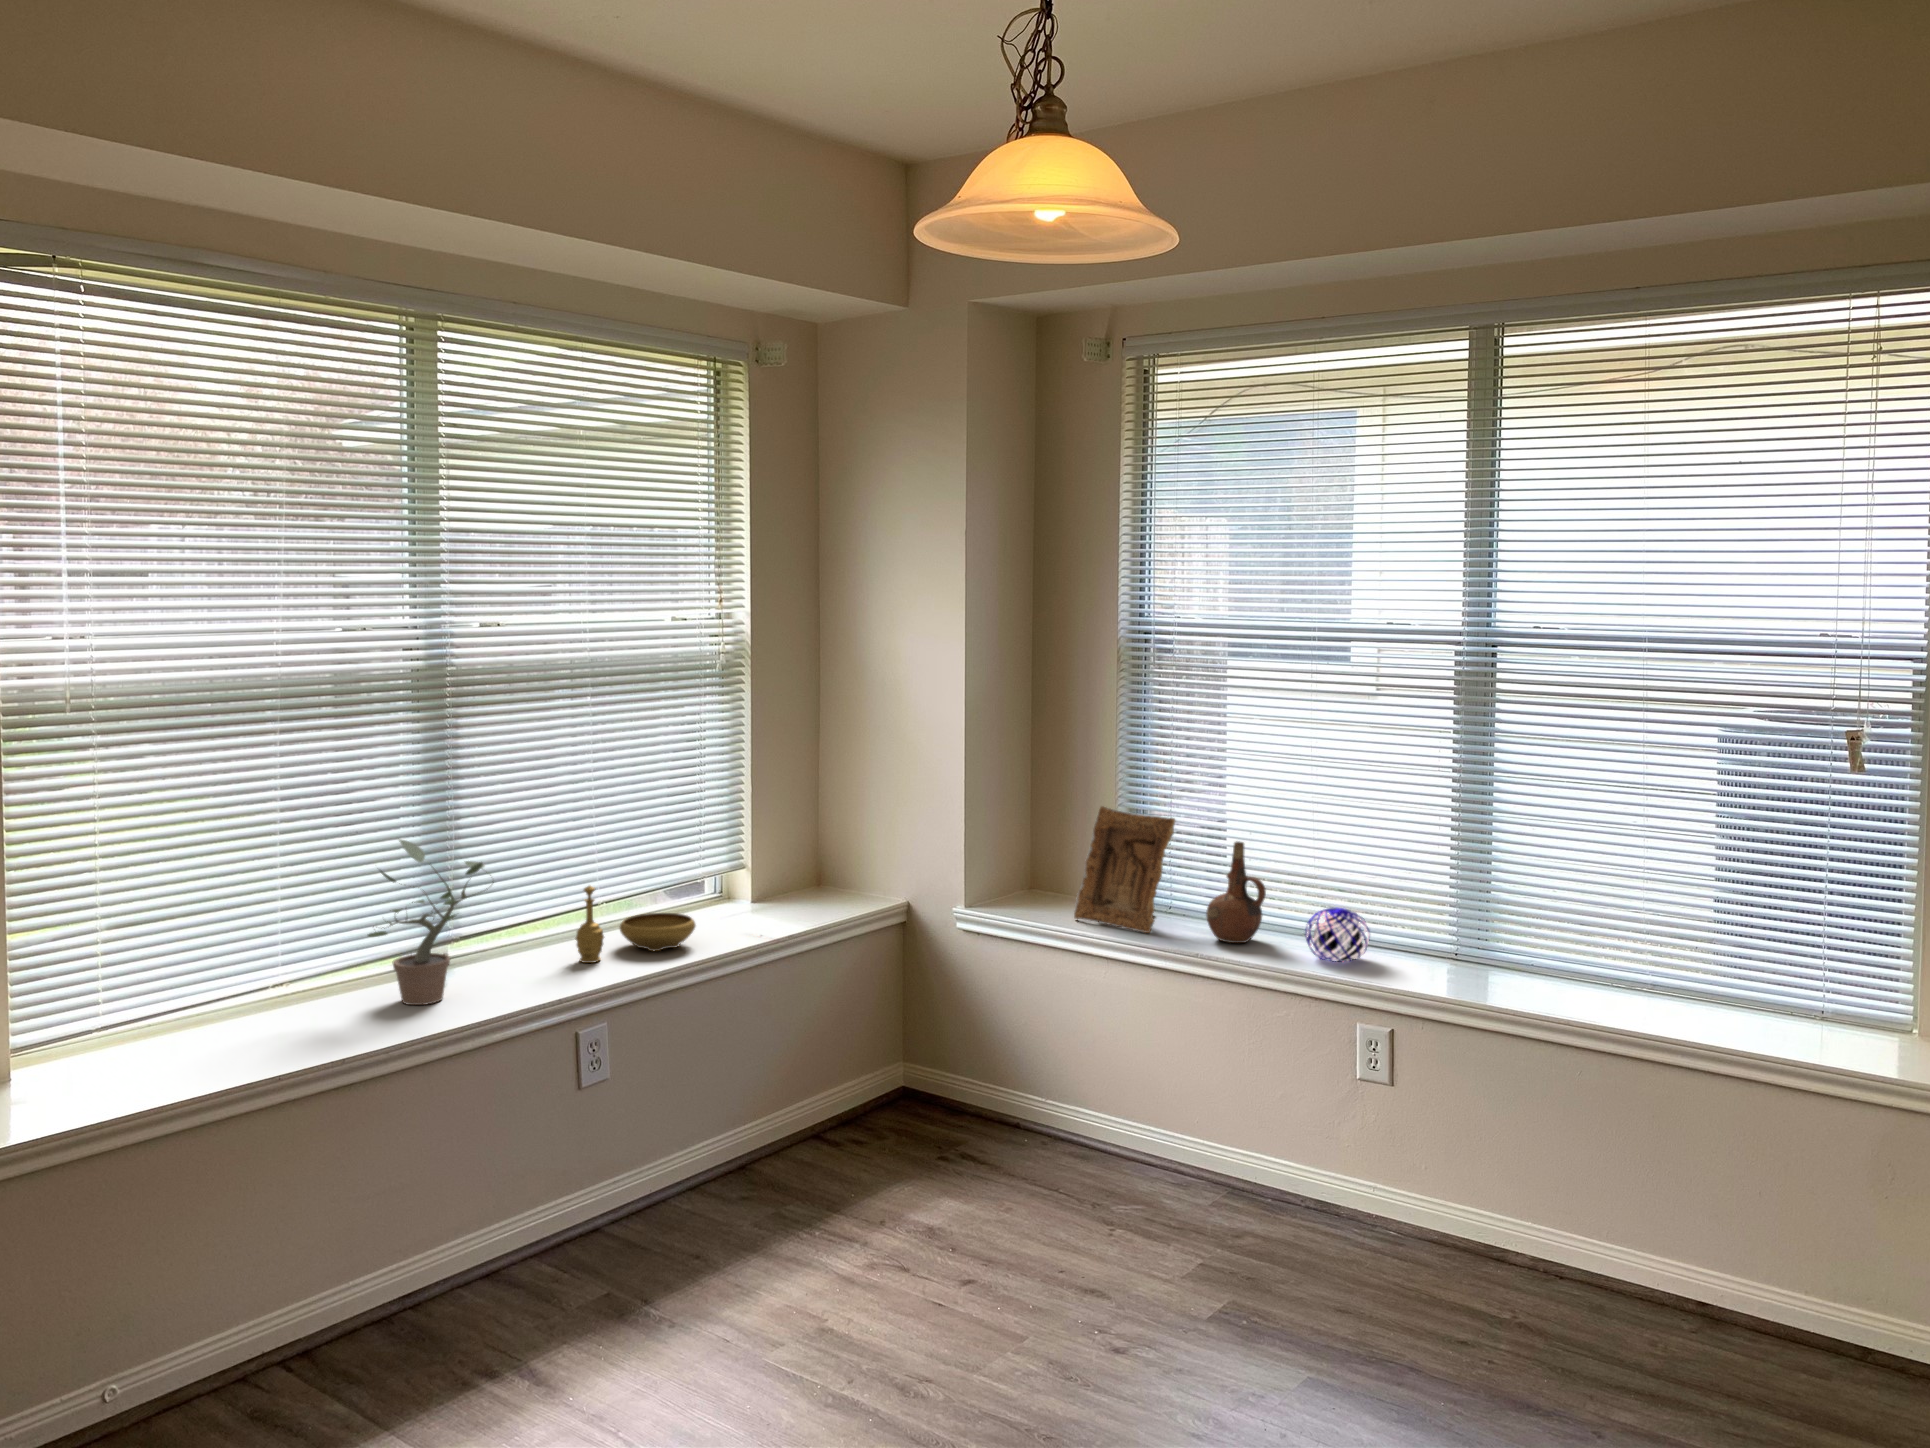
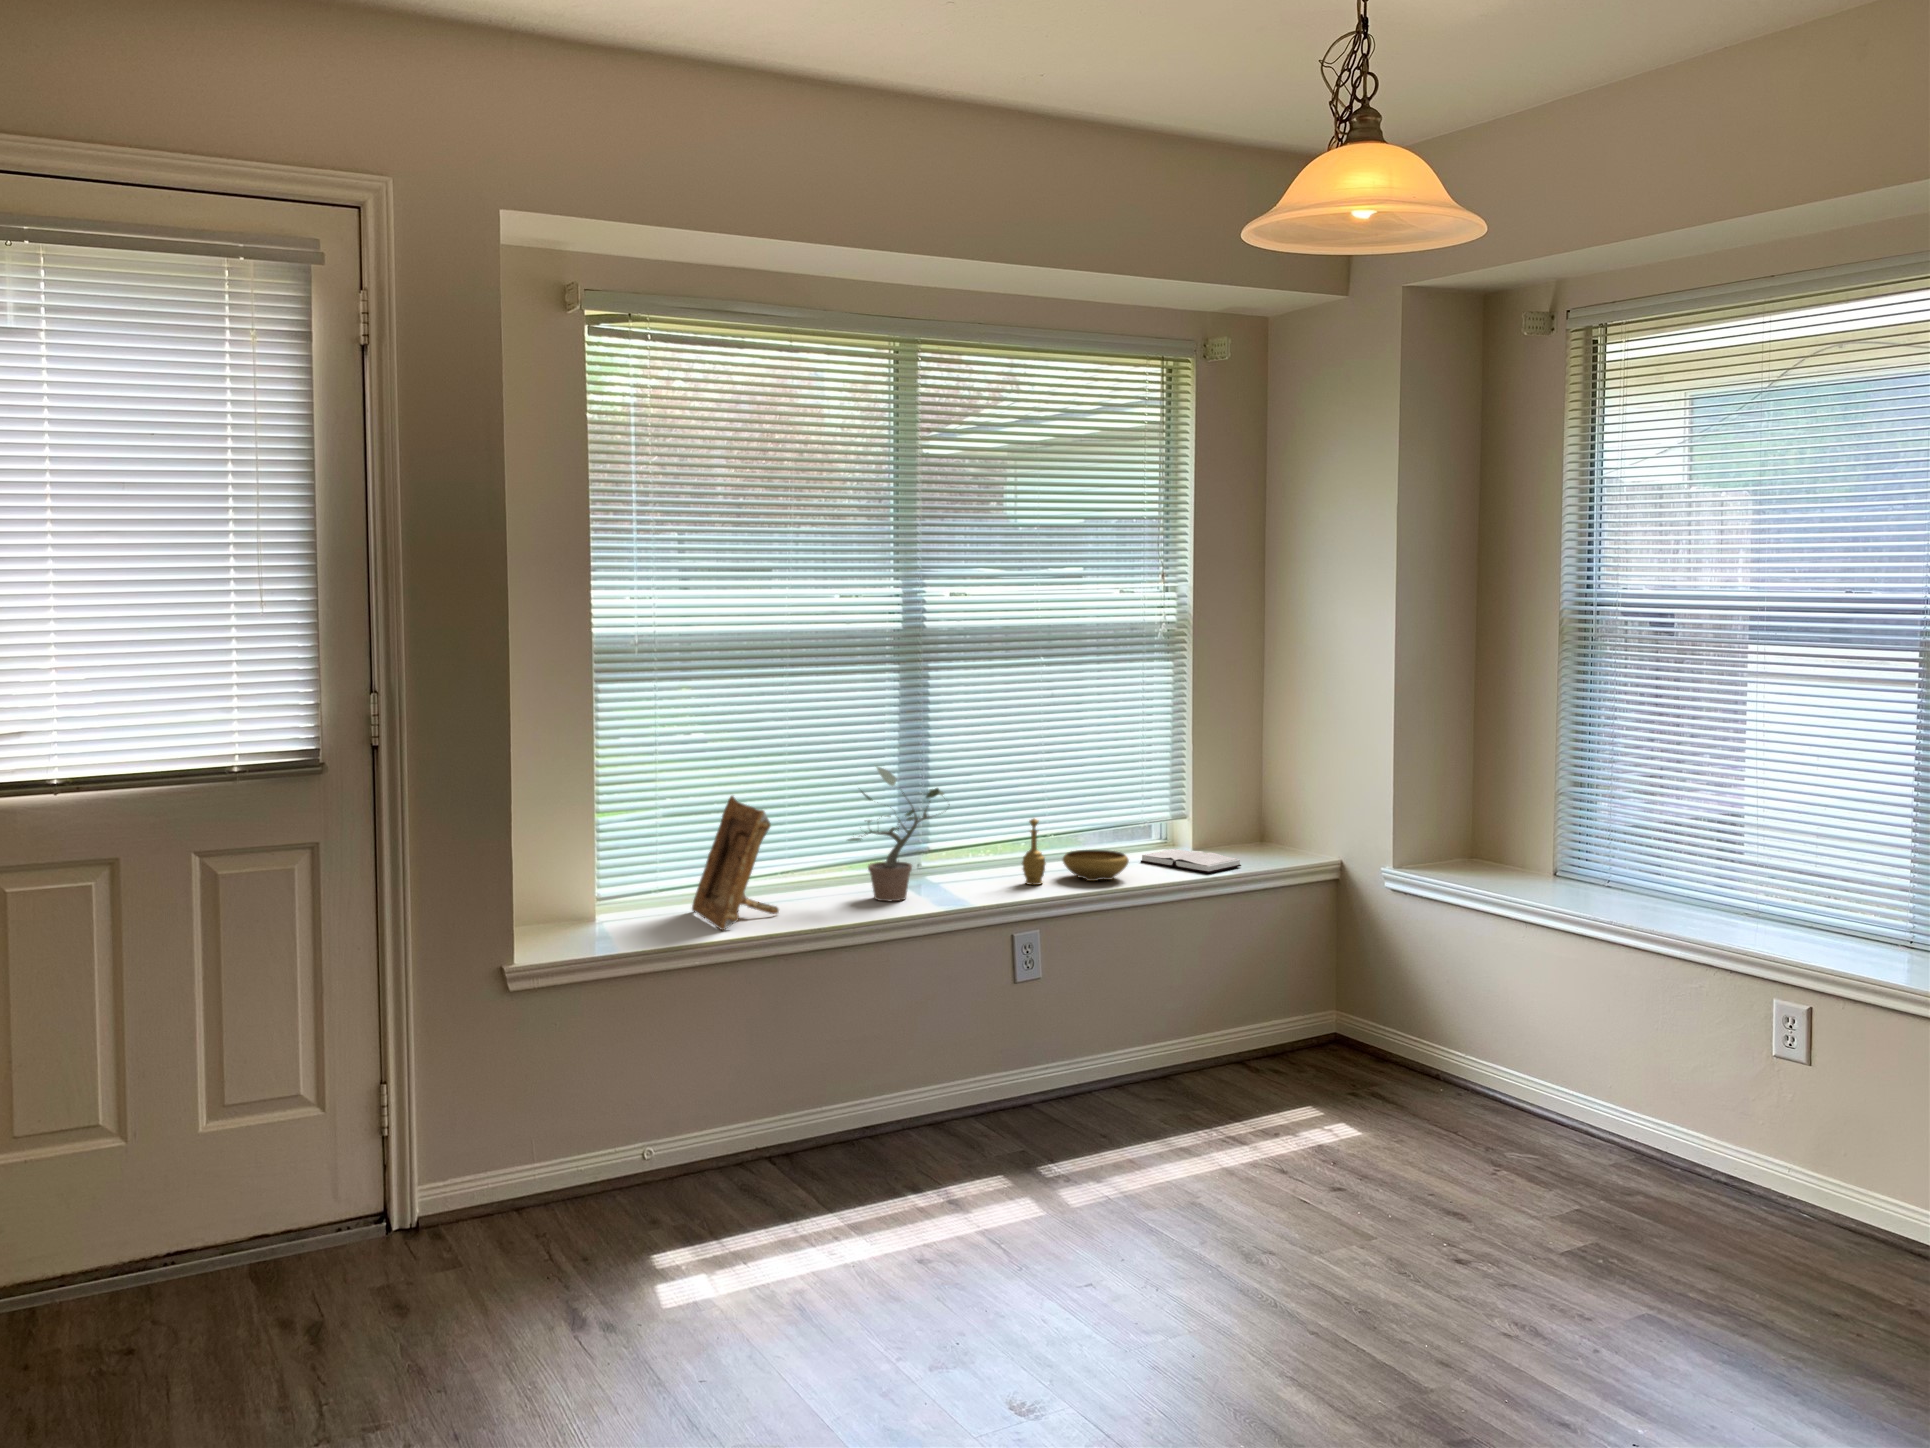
picture frame: present [1074,806,1175,933] -> present [692,796,779,930]
ceramic pitcher: present [1206,841,1266,943] -> none [1631,812,1695,915]
hardback book: none [698,901,808,929] -> present [1141,849,1241,873]
decorative orb: present [1305,908,1370,962] -> none [1730,883,1804,938]

